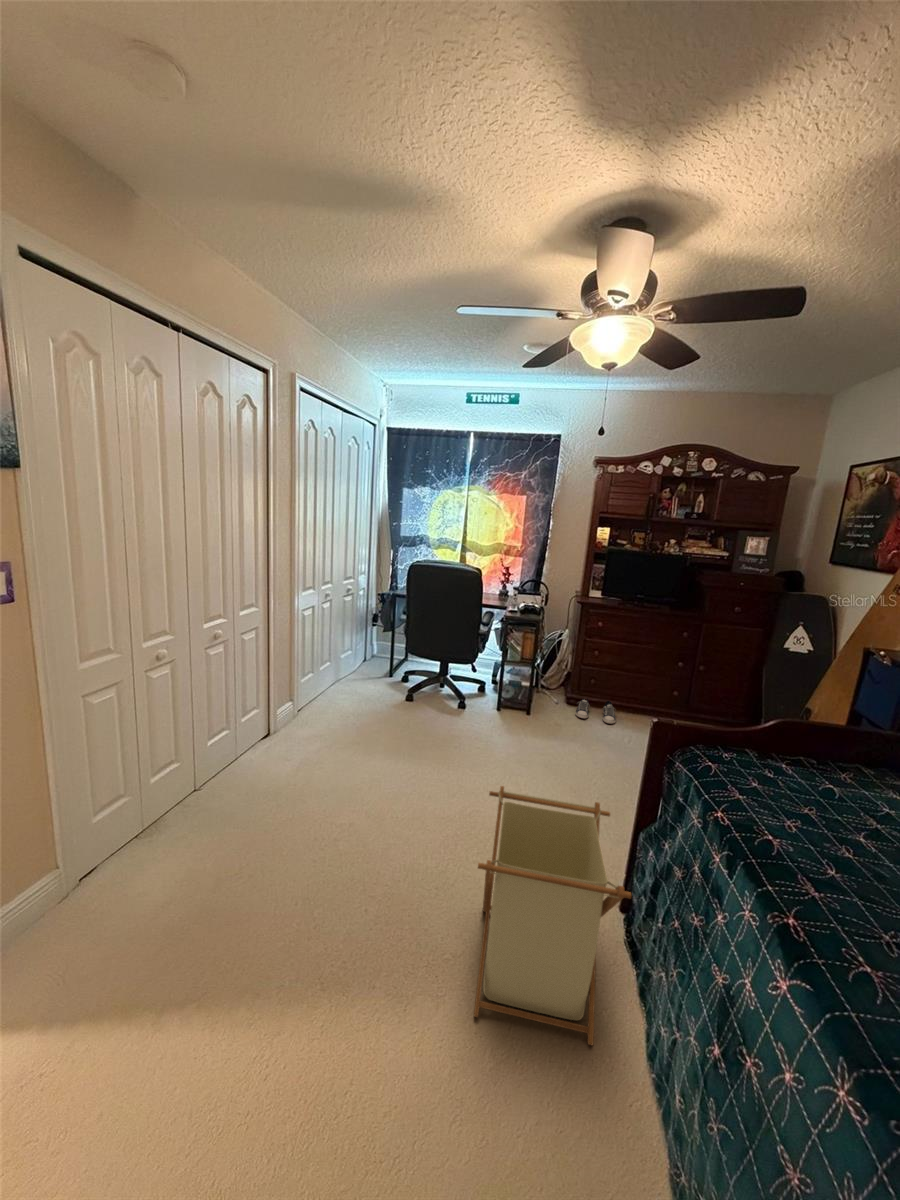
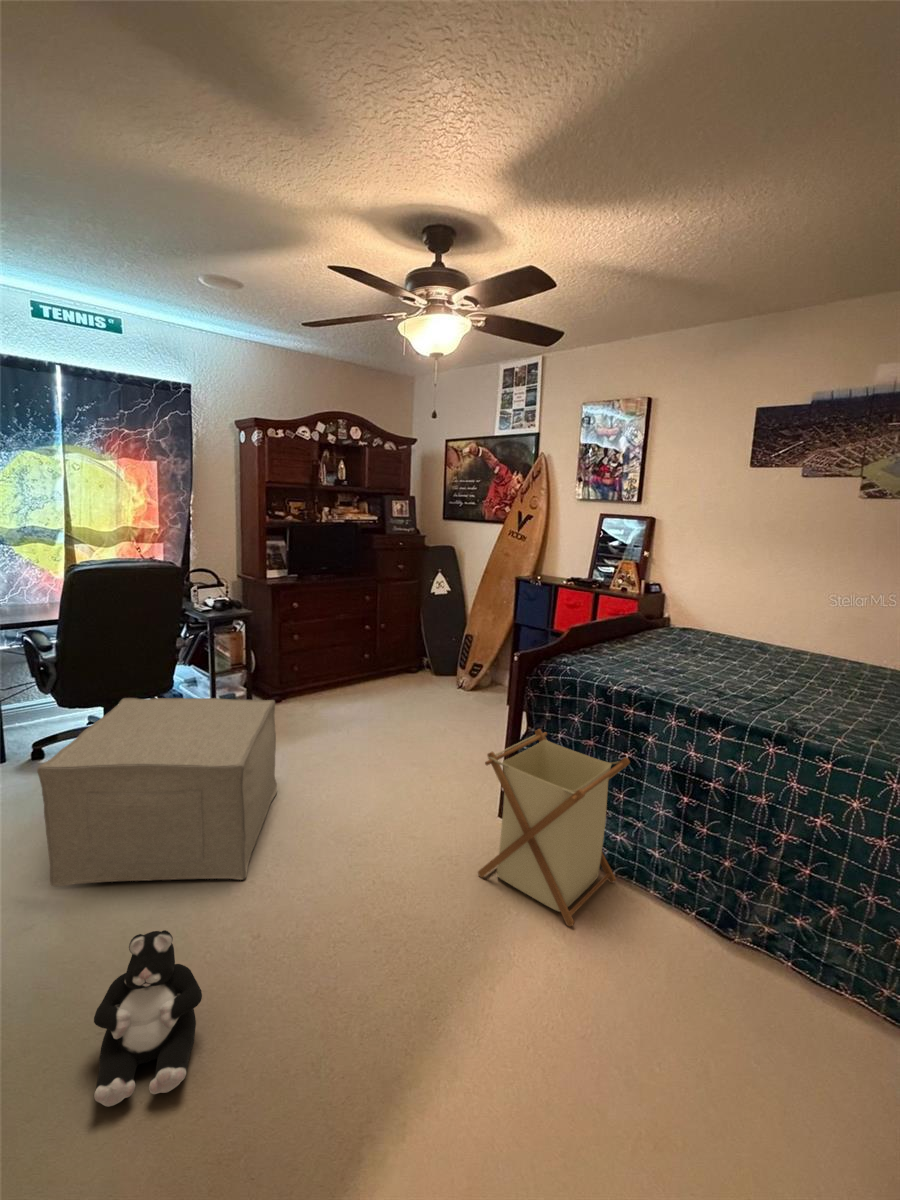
ottoman: none [315,650,475,788] -> present [37,698,277,887]
sneaker: present [576,699,616,724] -> none [293,682,340,708]
plush toy: none [186,756,261,845] -> present [94,930,202,1107]

